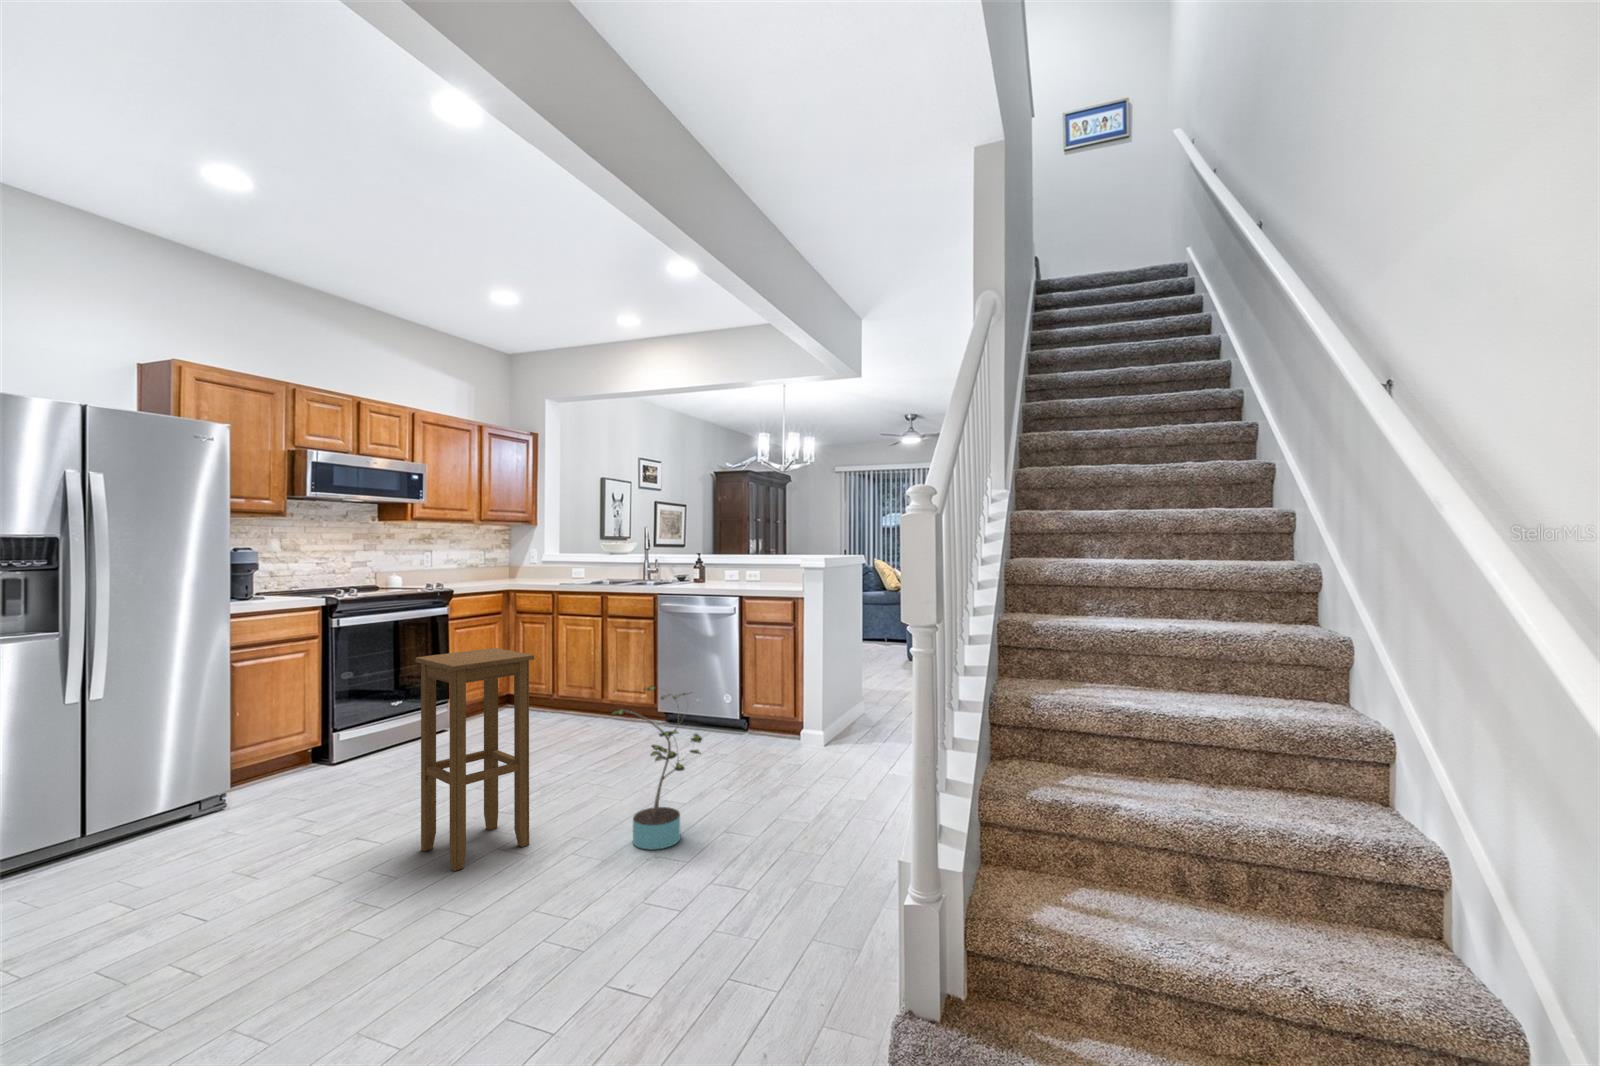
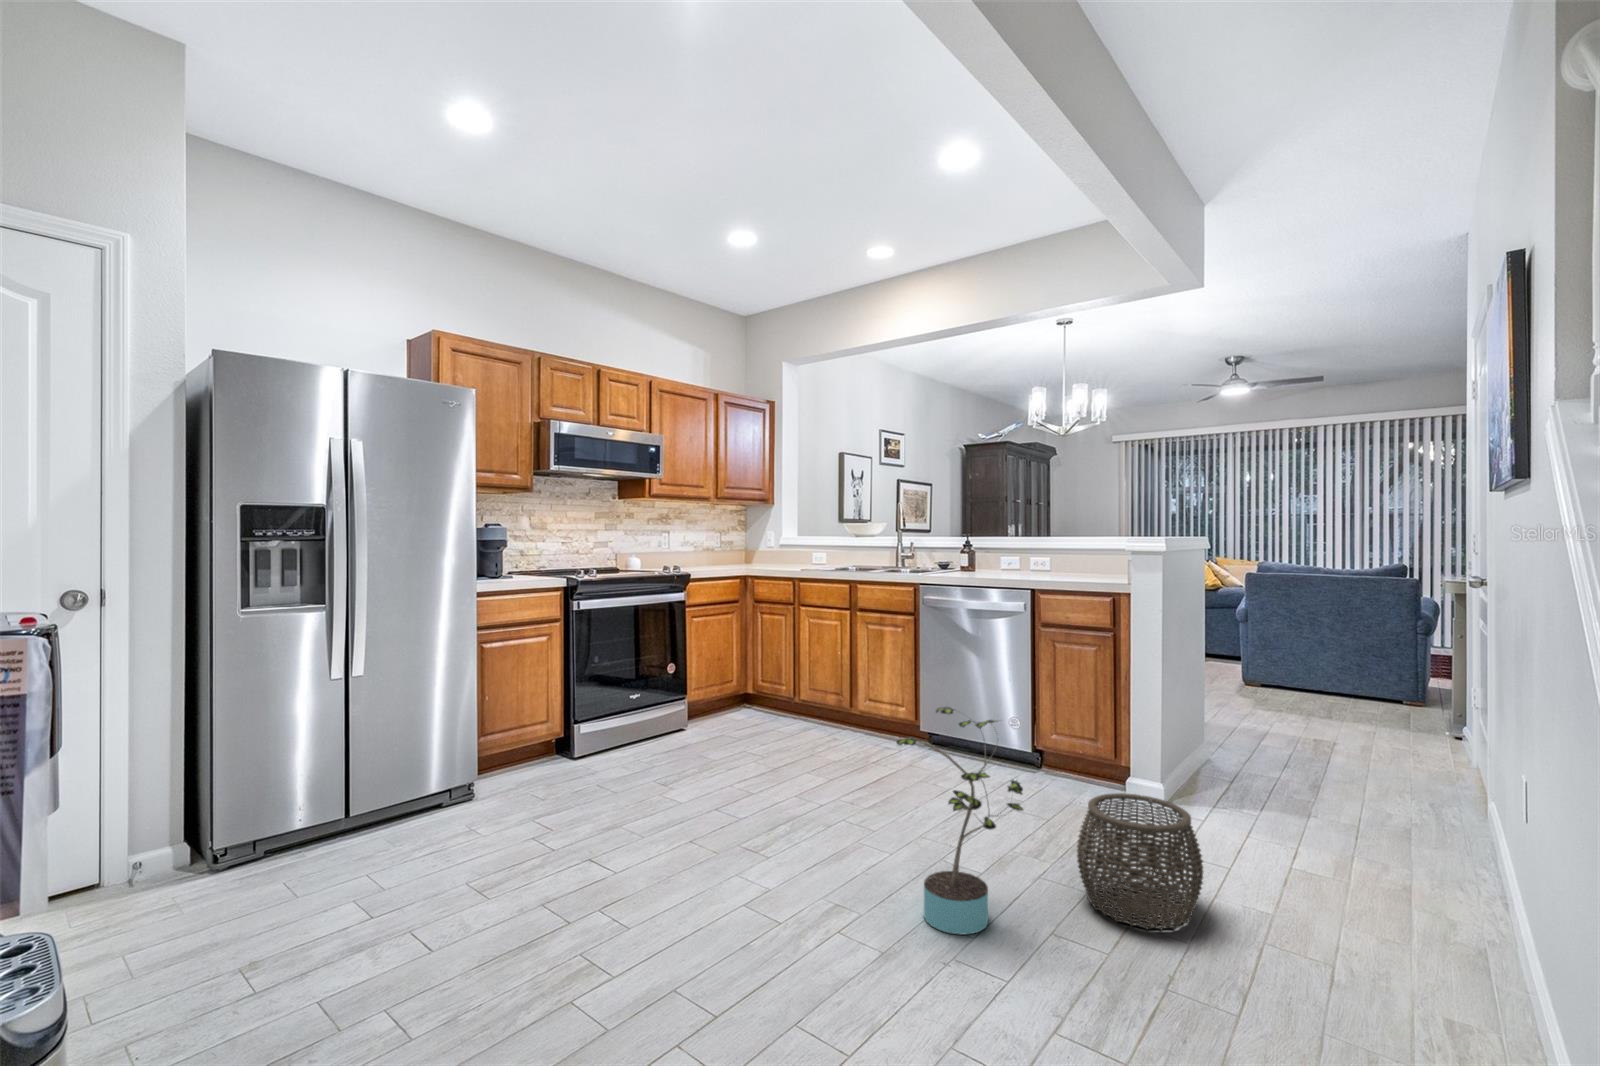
stool: present [416,648,534,871] -> none [660,645,798,926]
woven basket: none [747,739,828,829] -> present [1077,793,1203,930]

